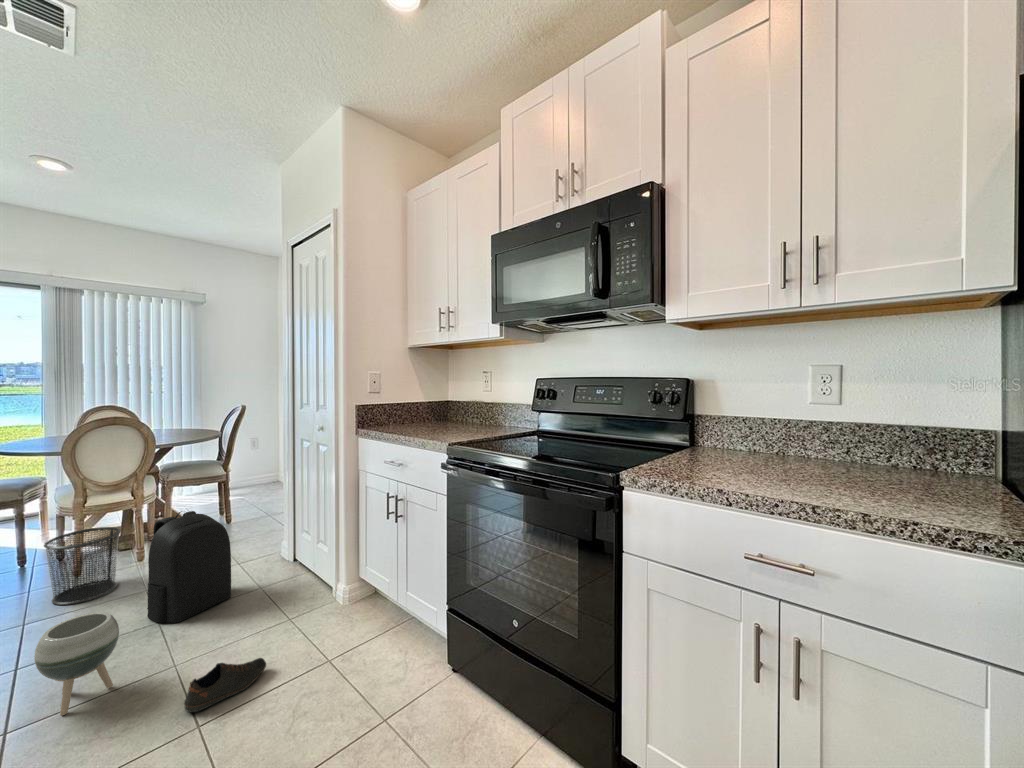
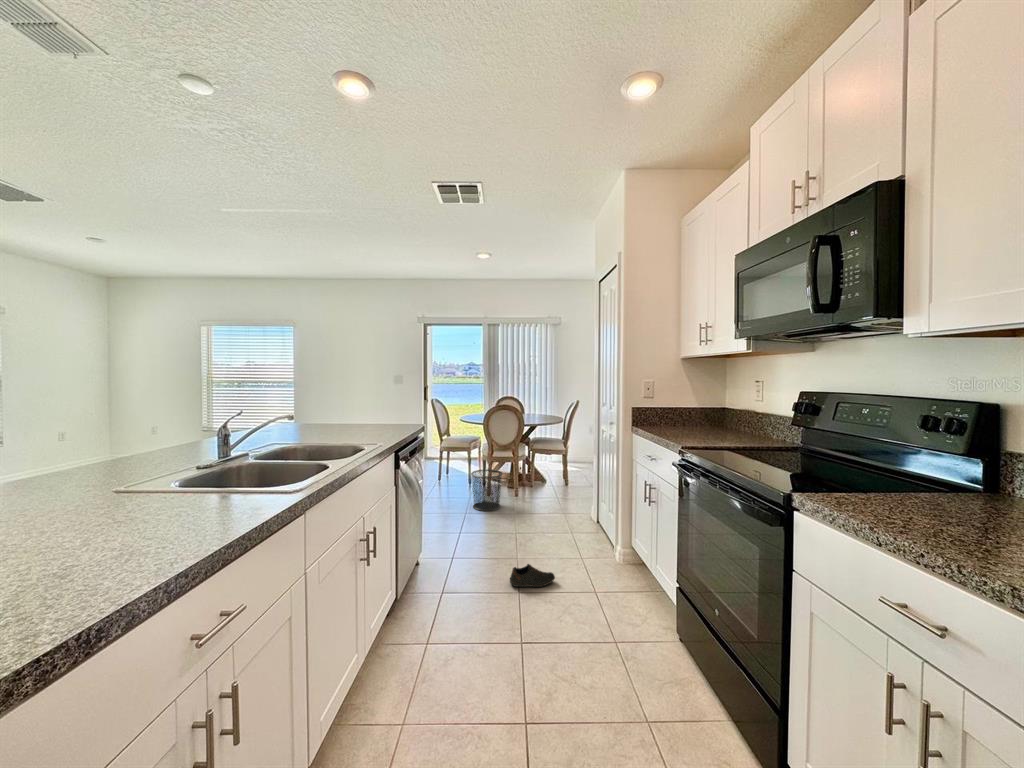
backpack: present [147,511,231,623] -> none [508,468,552,537]
planter: present [34,612,119,715] -> none [457,513,489,561]

